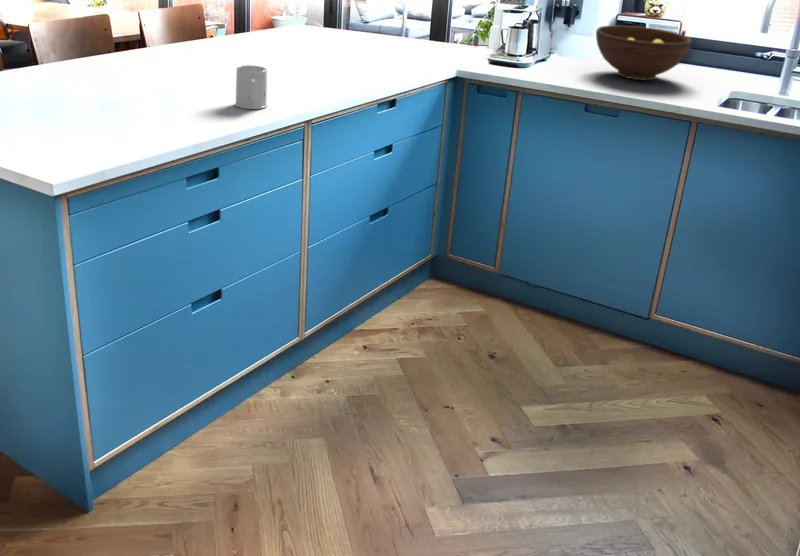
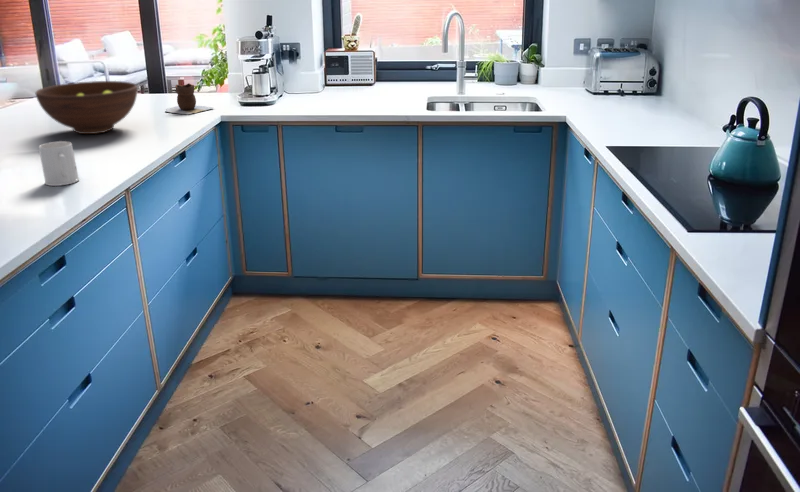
fruit bowl: present [596,25,691,80] -> present [36,81,137,134]
vase: none [404,26,458,61] -> present [166,83,212,114]

